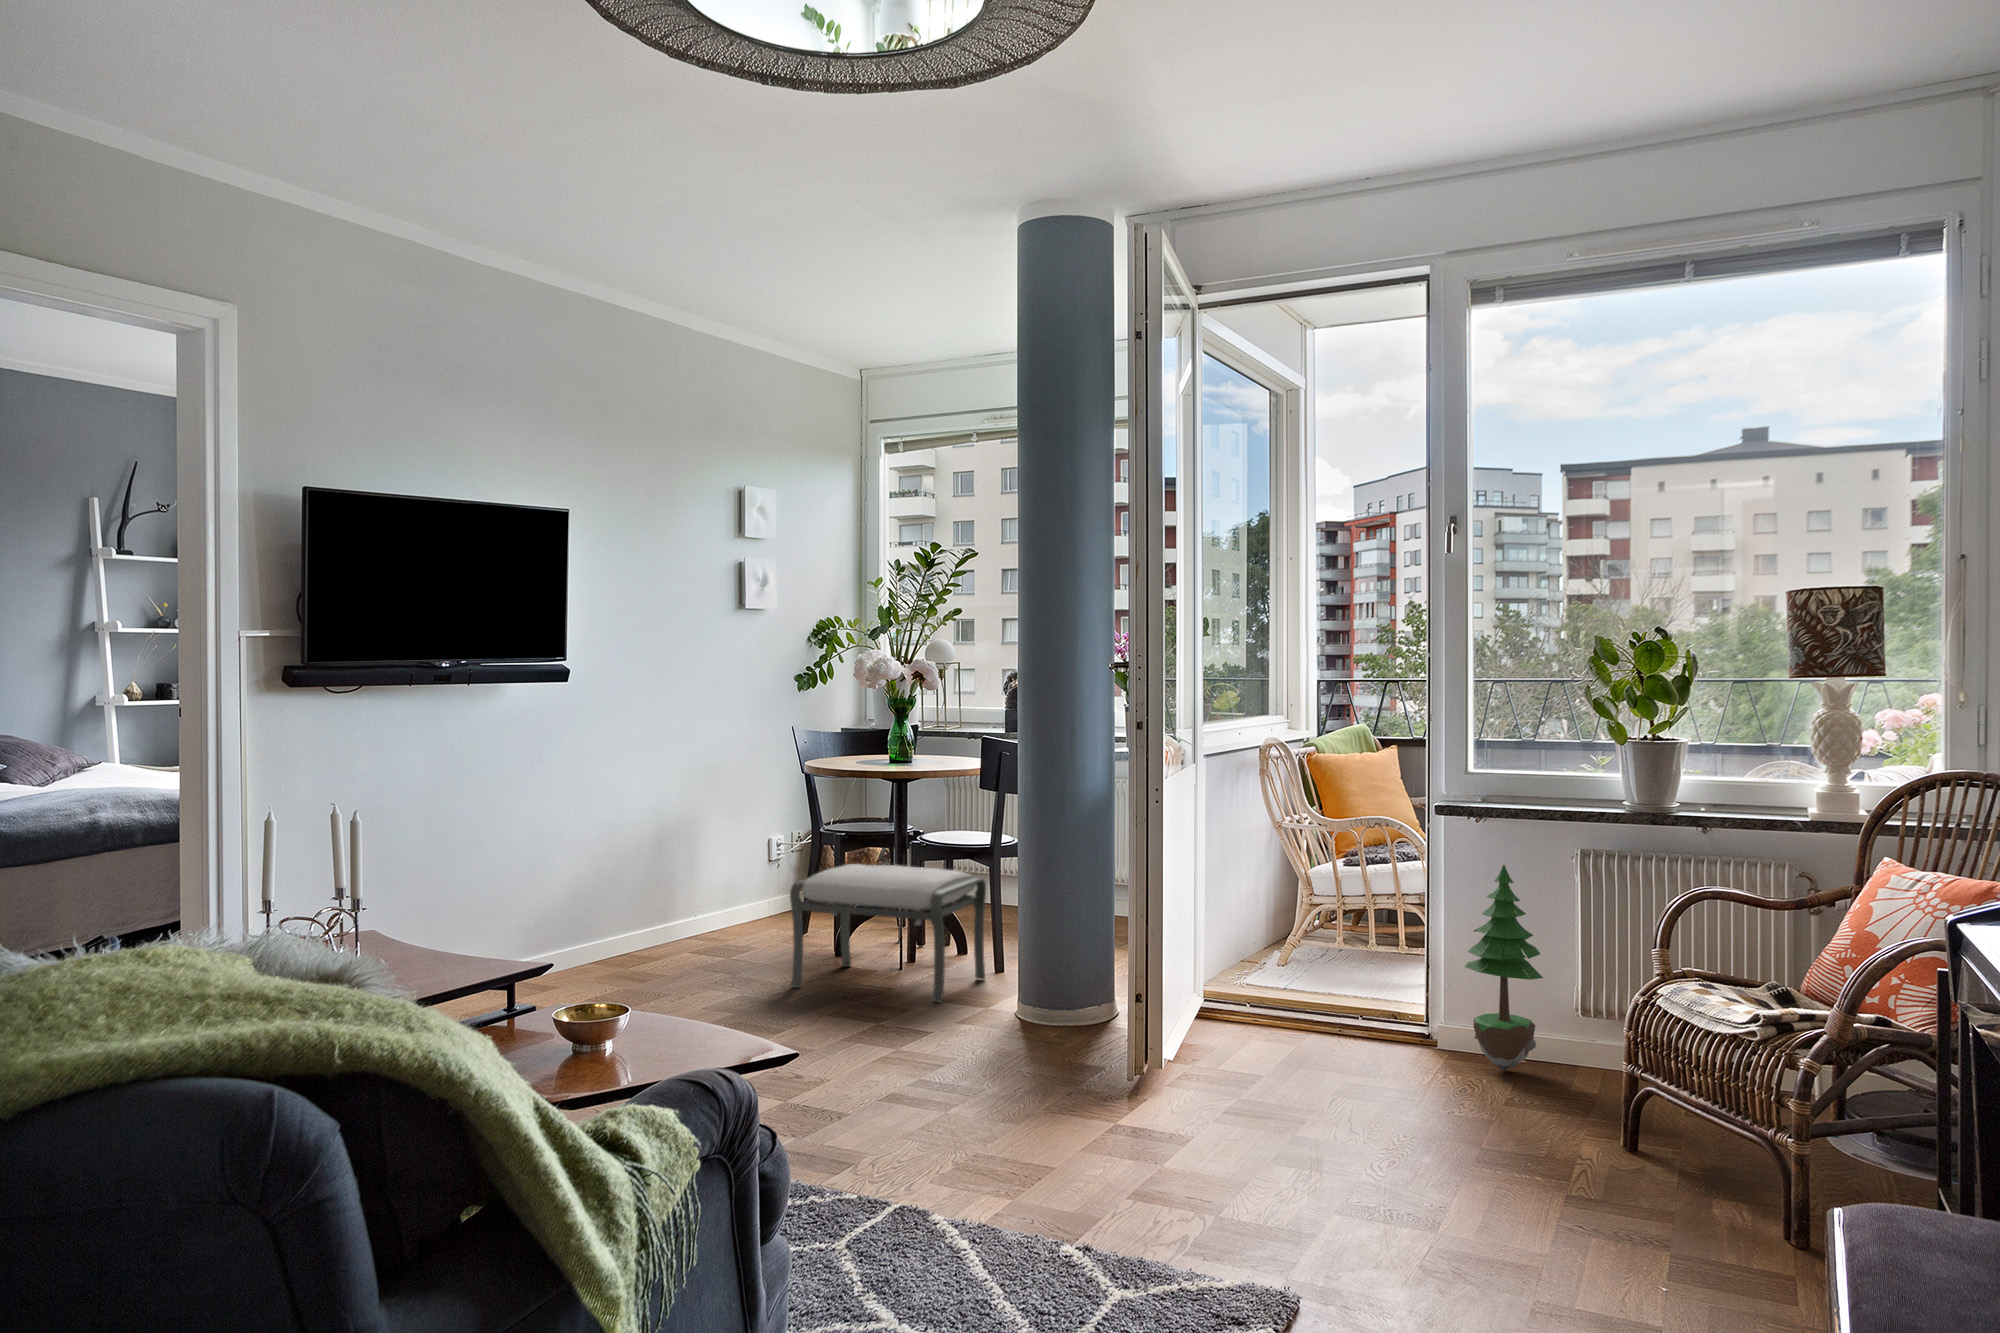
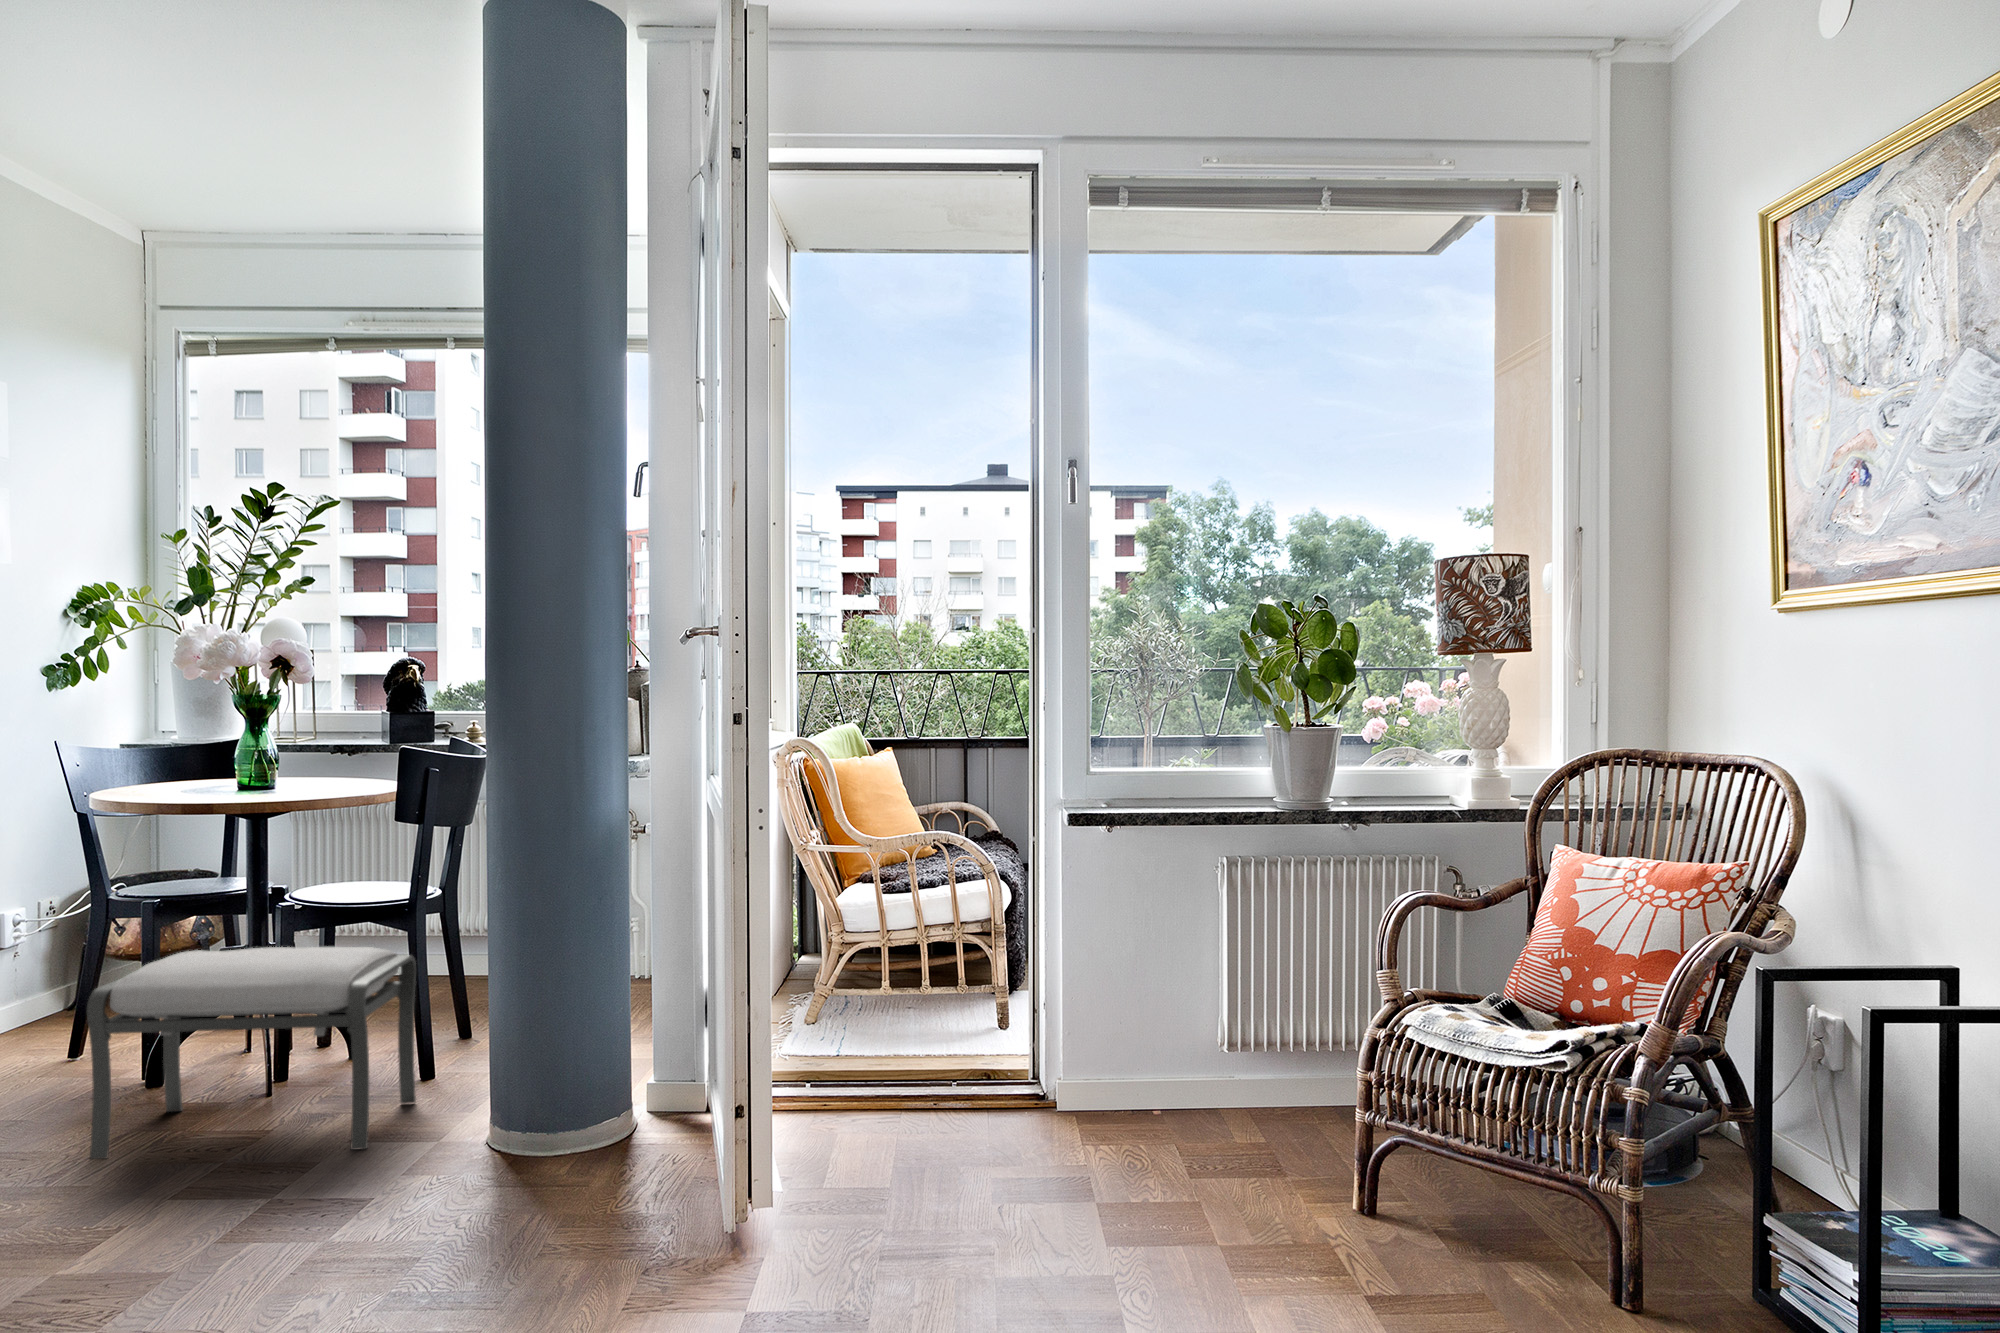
potted tree: present [1464,865,1543,1071] -> none [1107,881,1197,1133]

